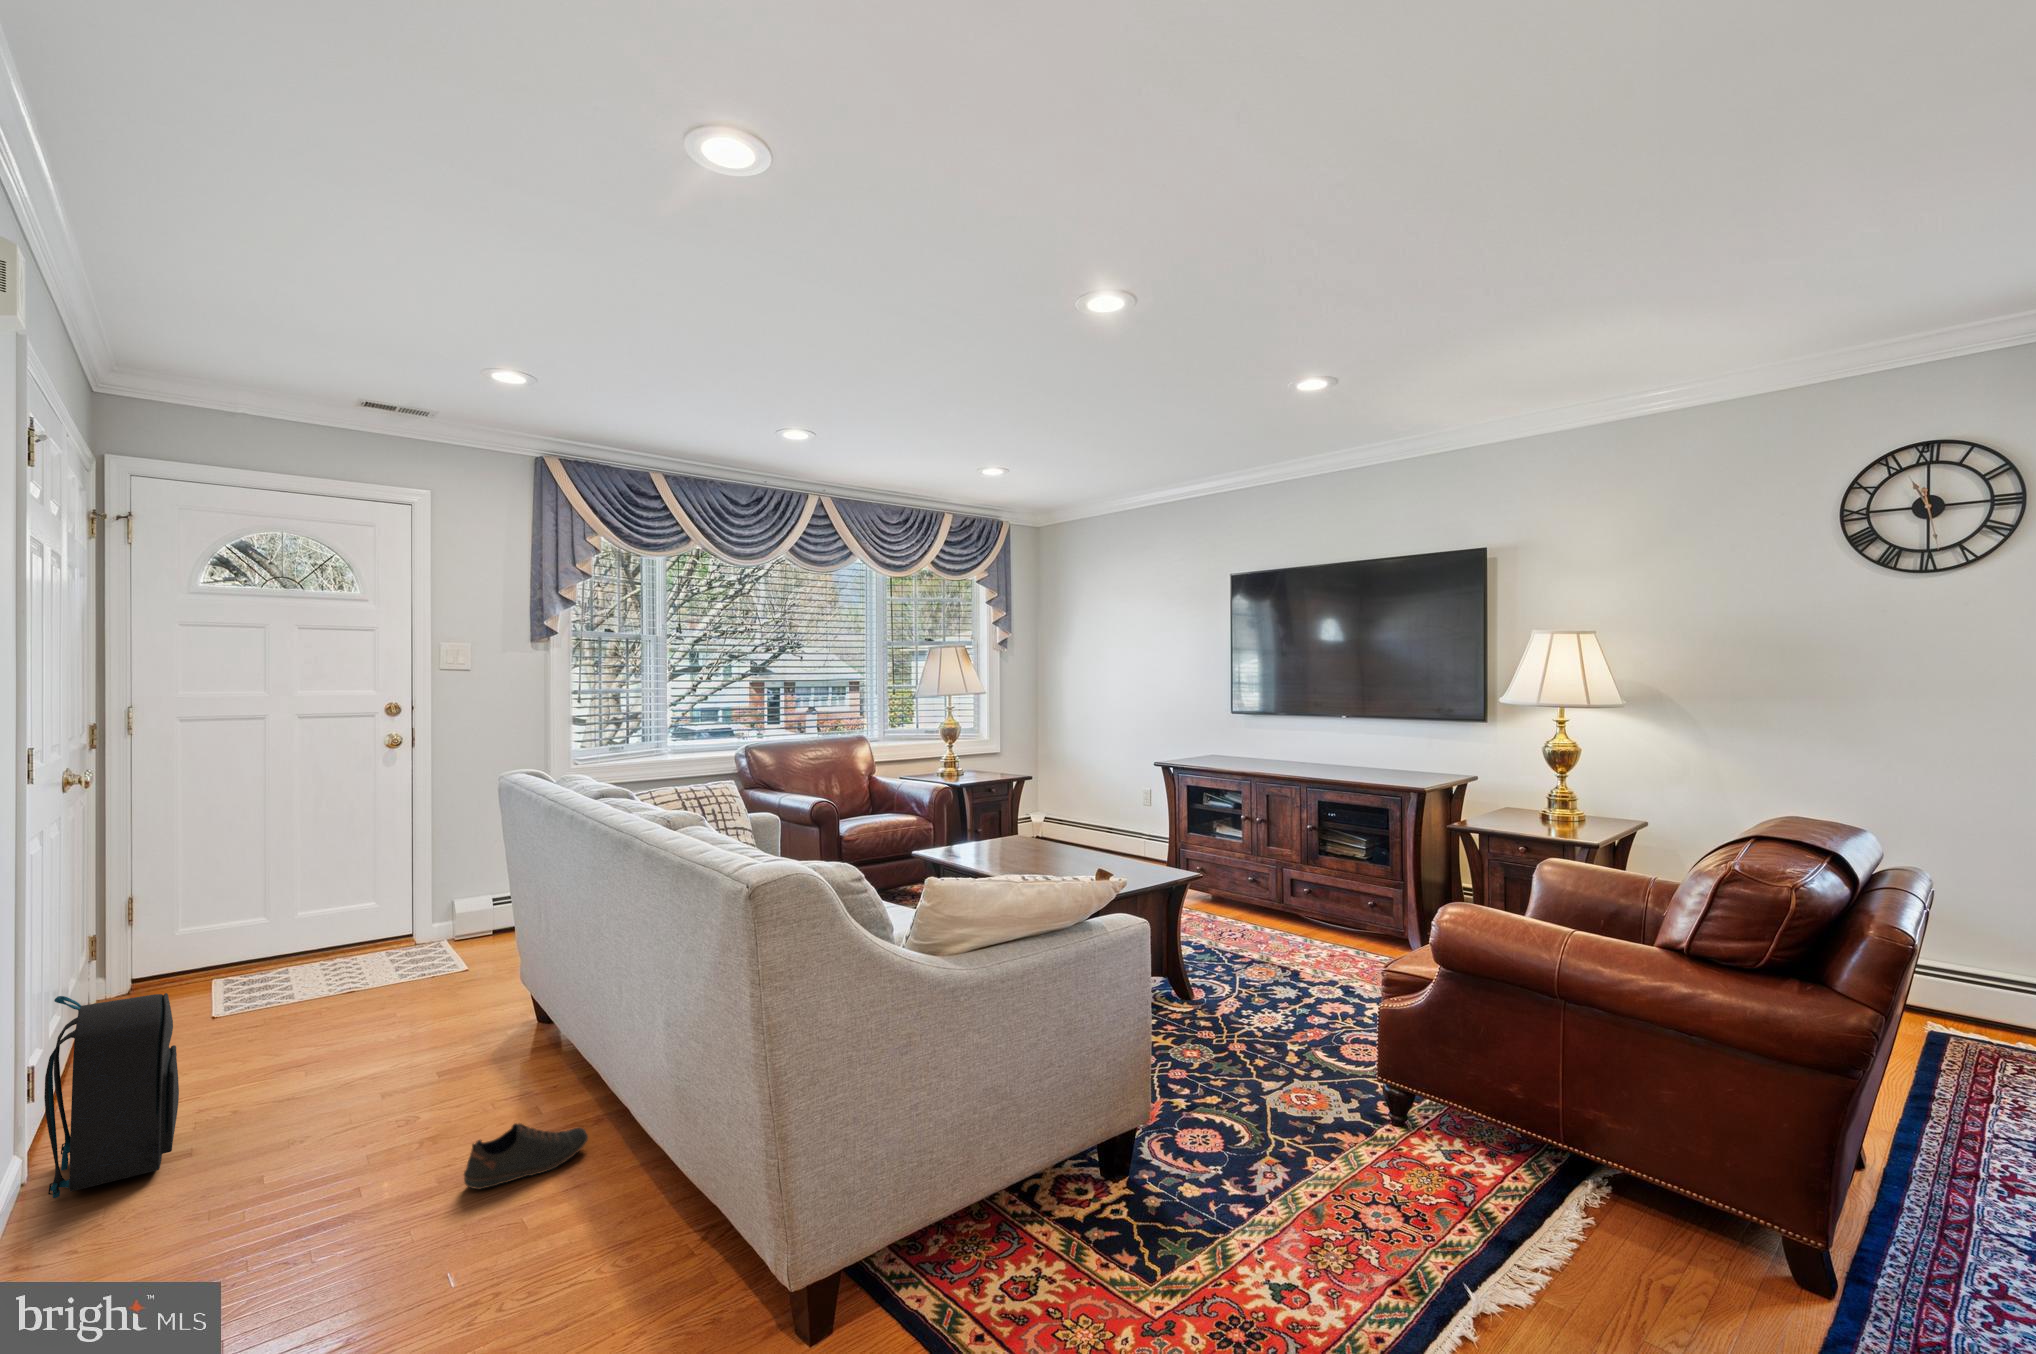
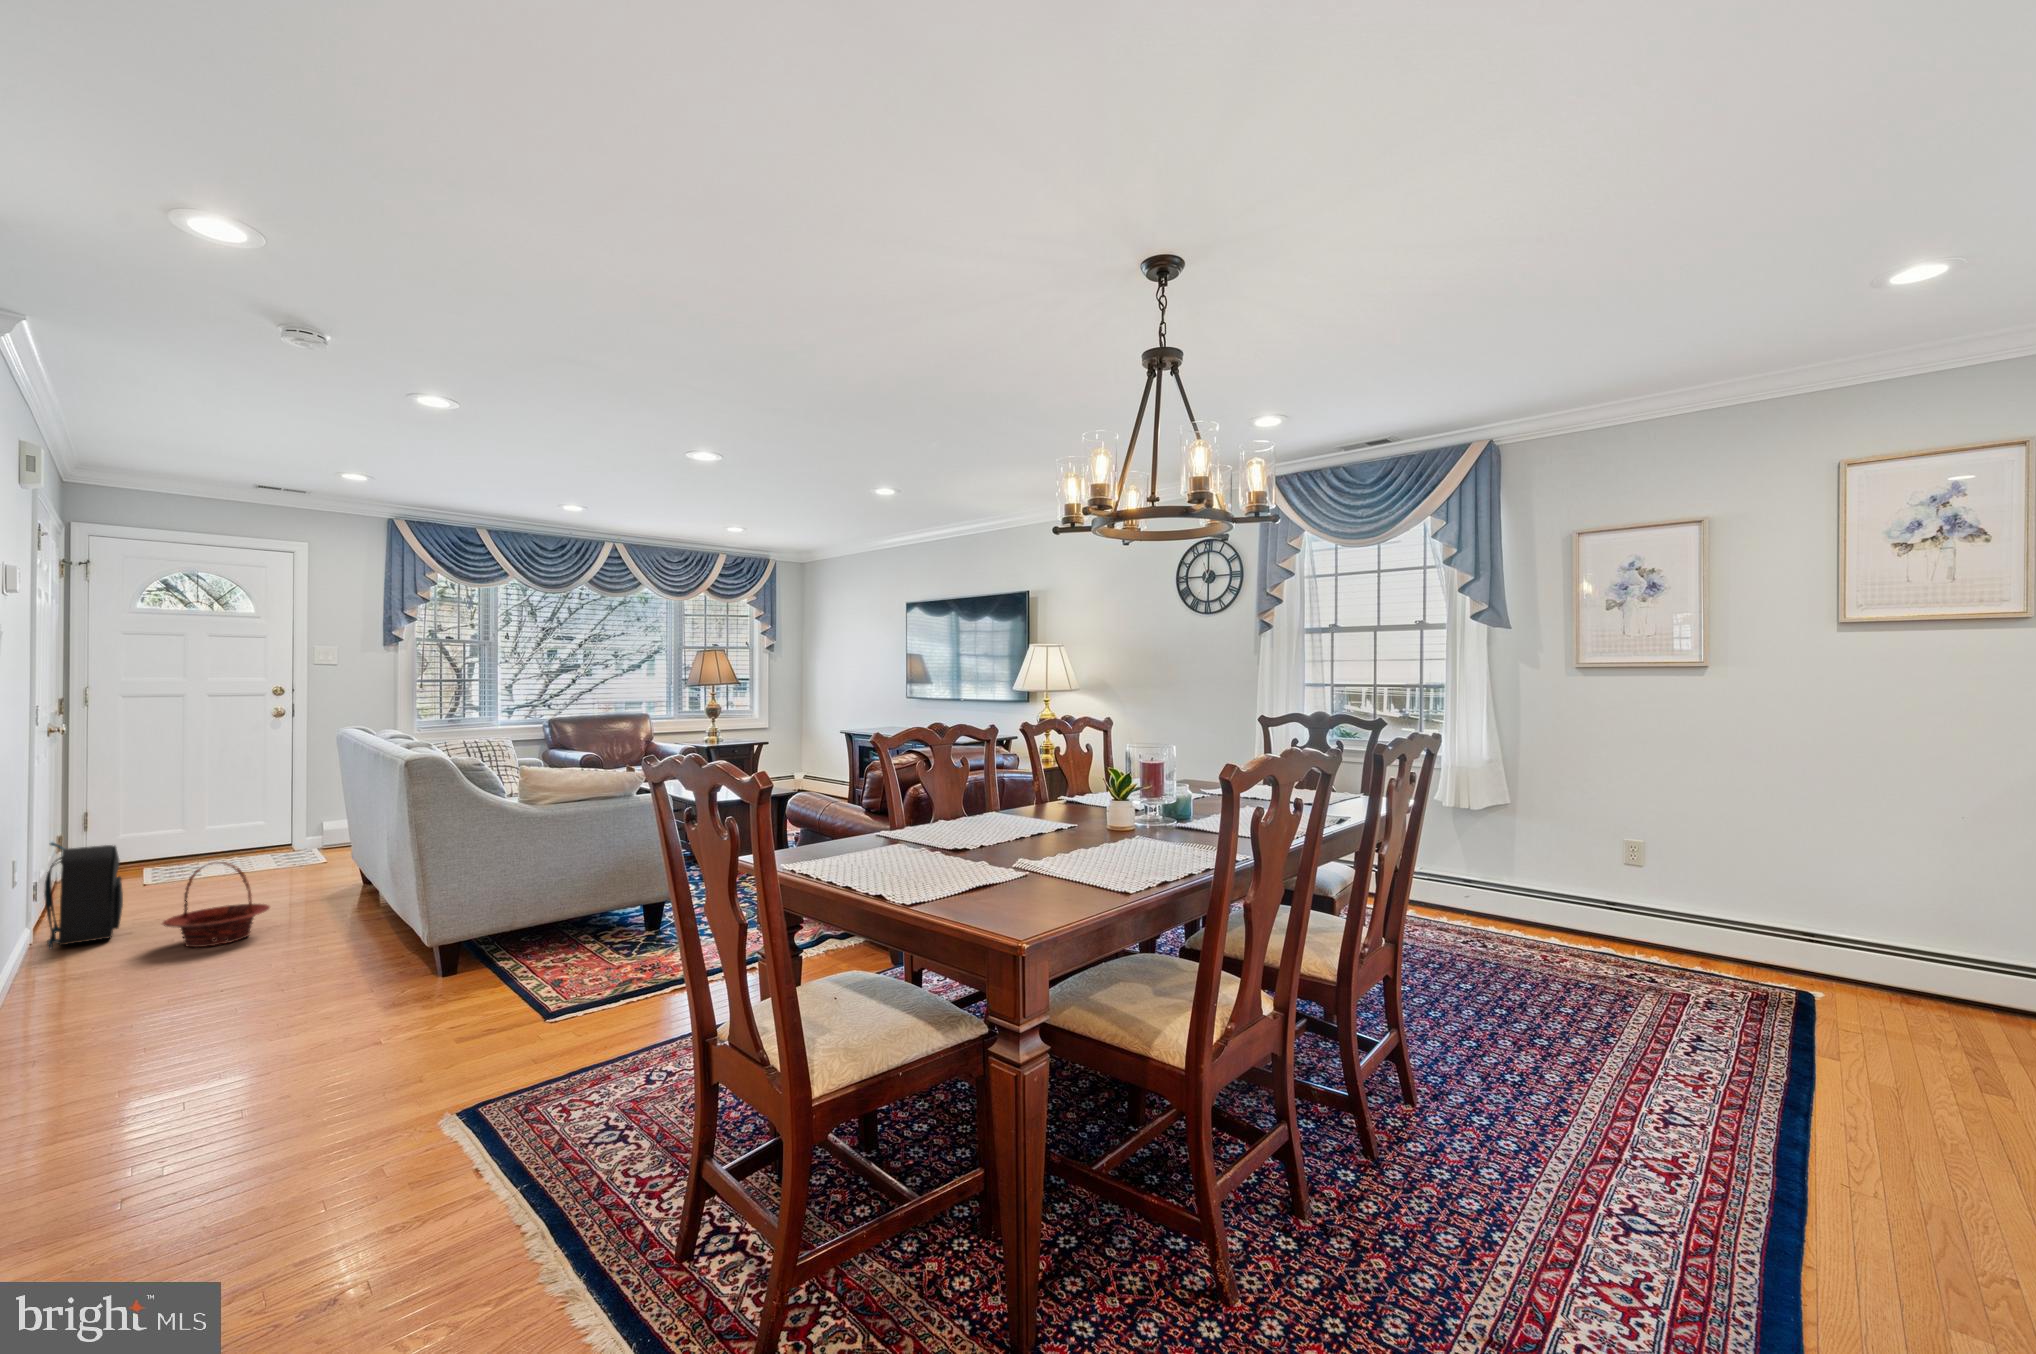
basket: none [243,1034,425,1204] -> present [162,862,269,947]
shoe: present [464,1123,588,1189] -> none [289,910,368,941]

